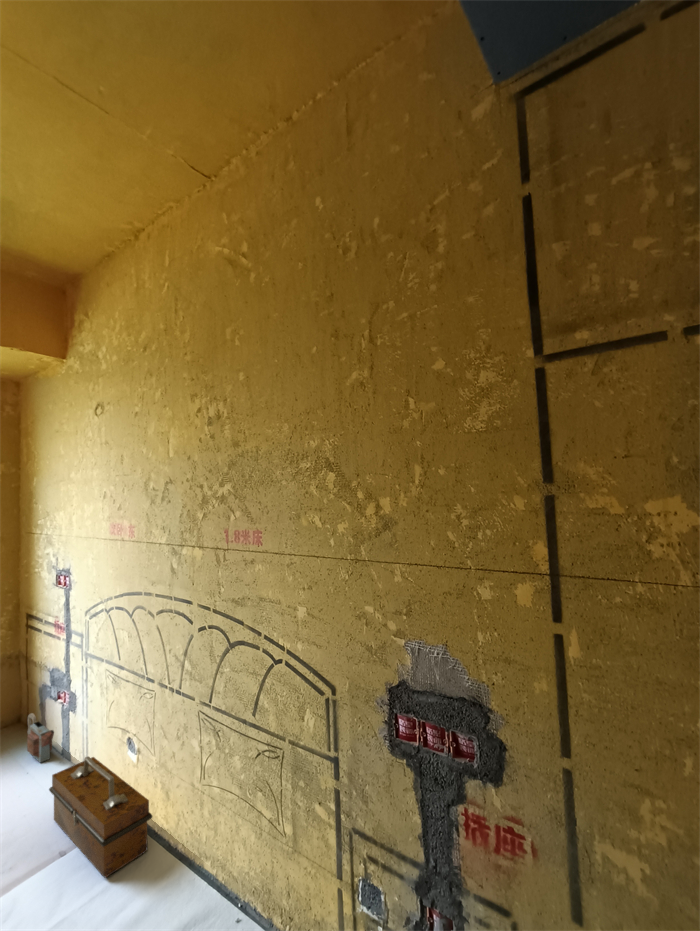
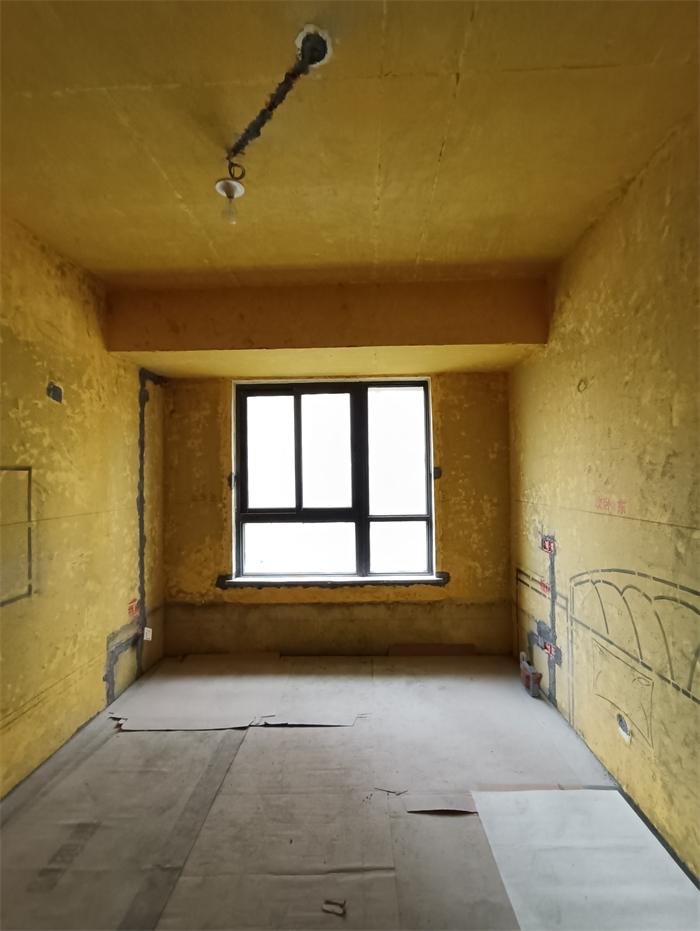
toolbox: present [49,756,152,877] -> none [543,713,652,844]

